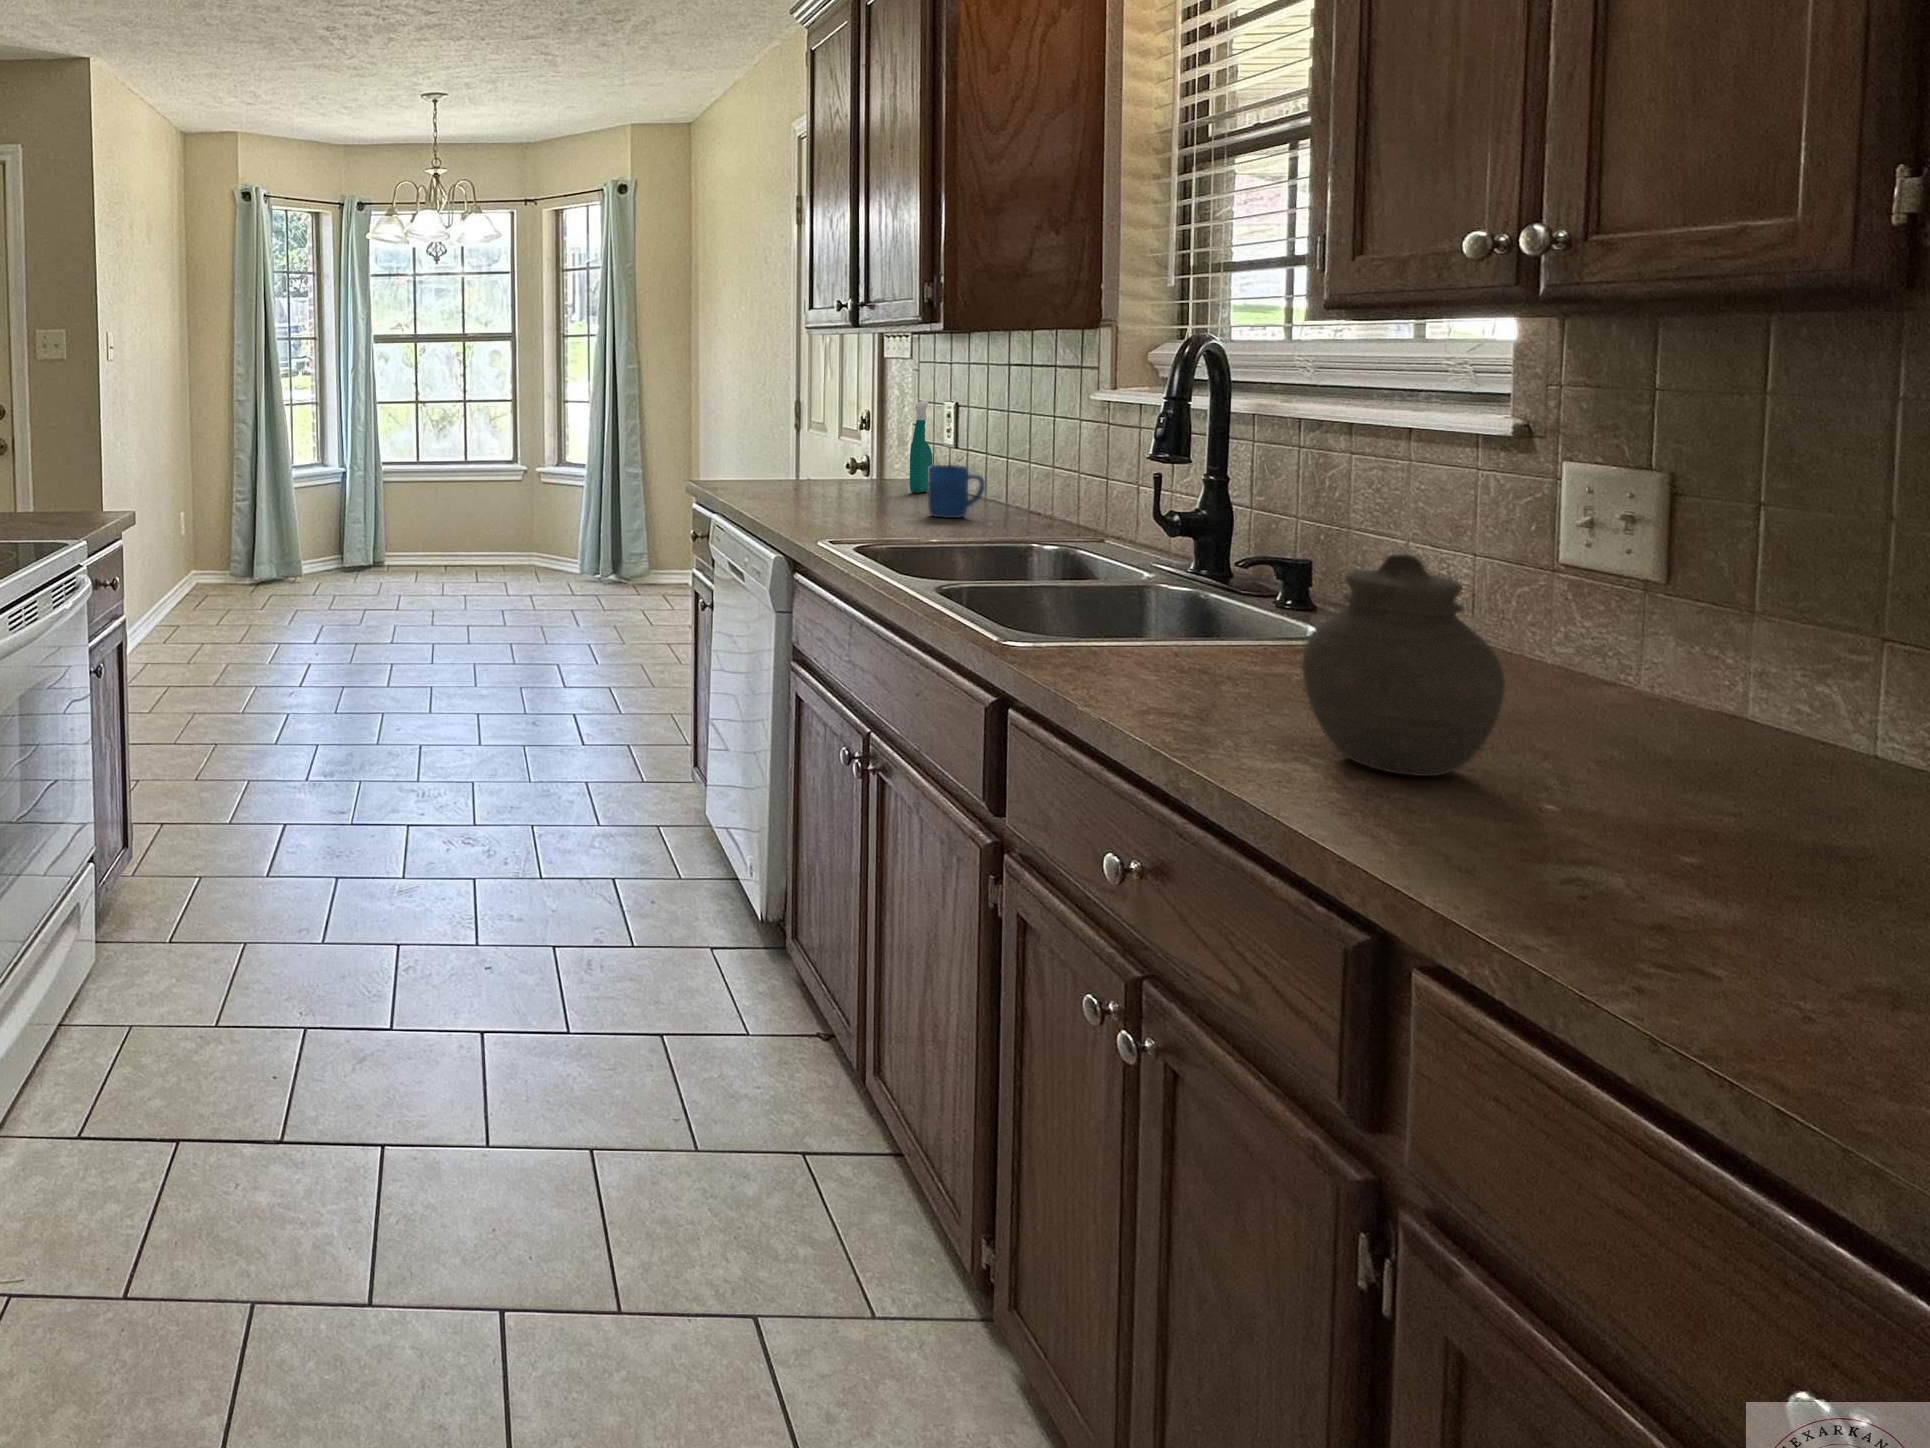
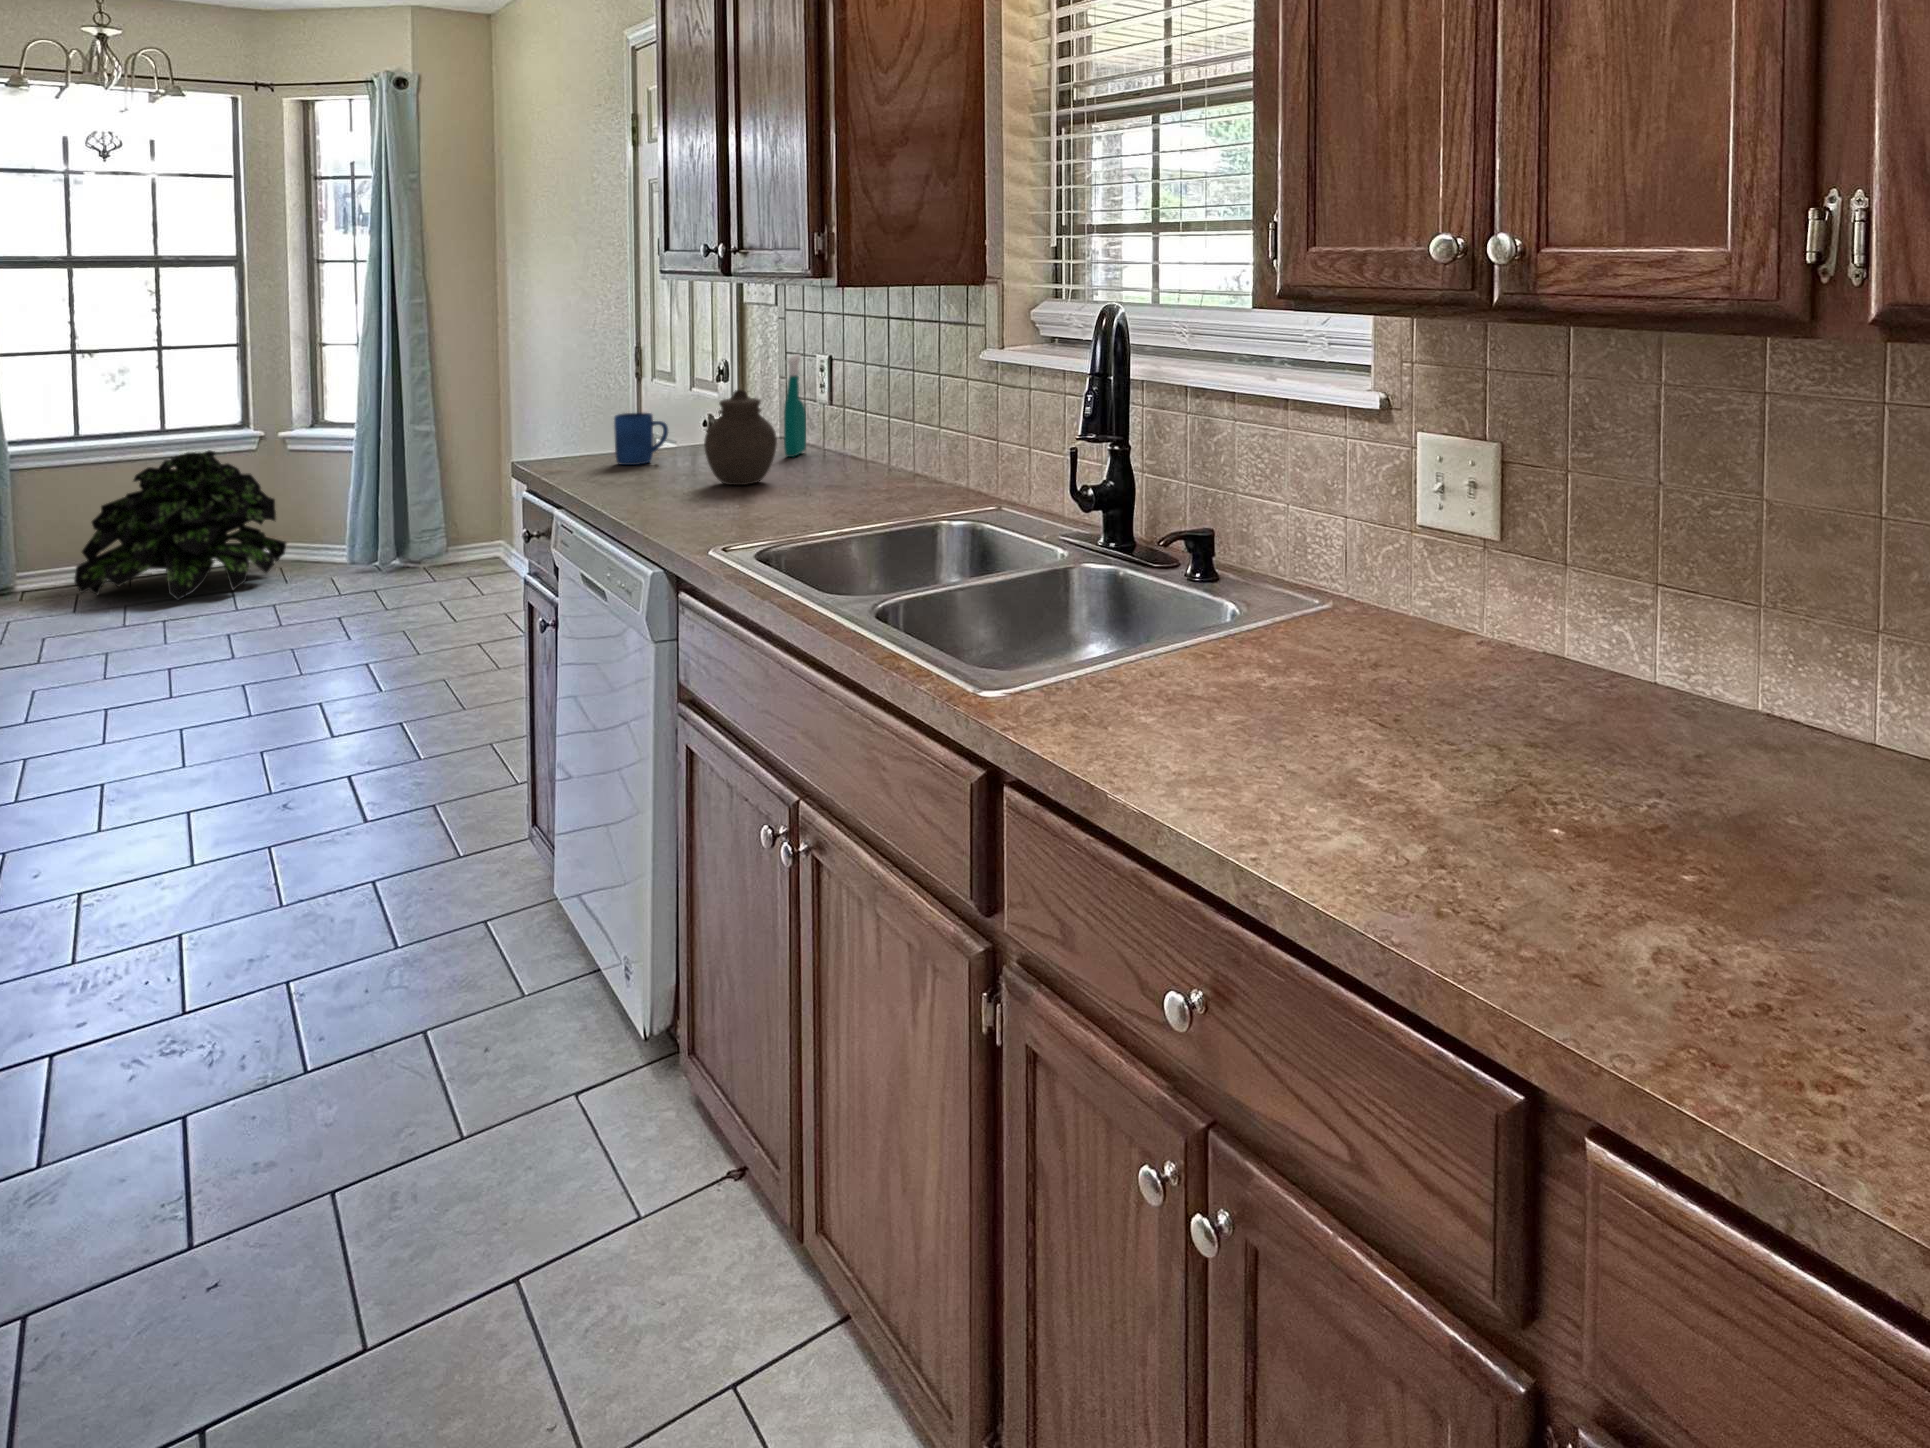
mug: present [928,465,985,518] -> present [614,413,668,465]
potted plant: none [416,475,540,581] -> present [74,450,286,600]
jar: present [1302,554,1505,776] -> present [704,389,777,485]

